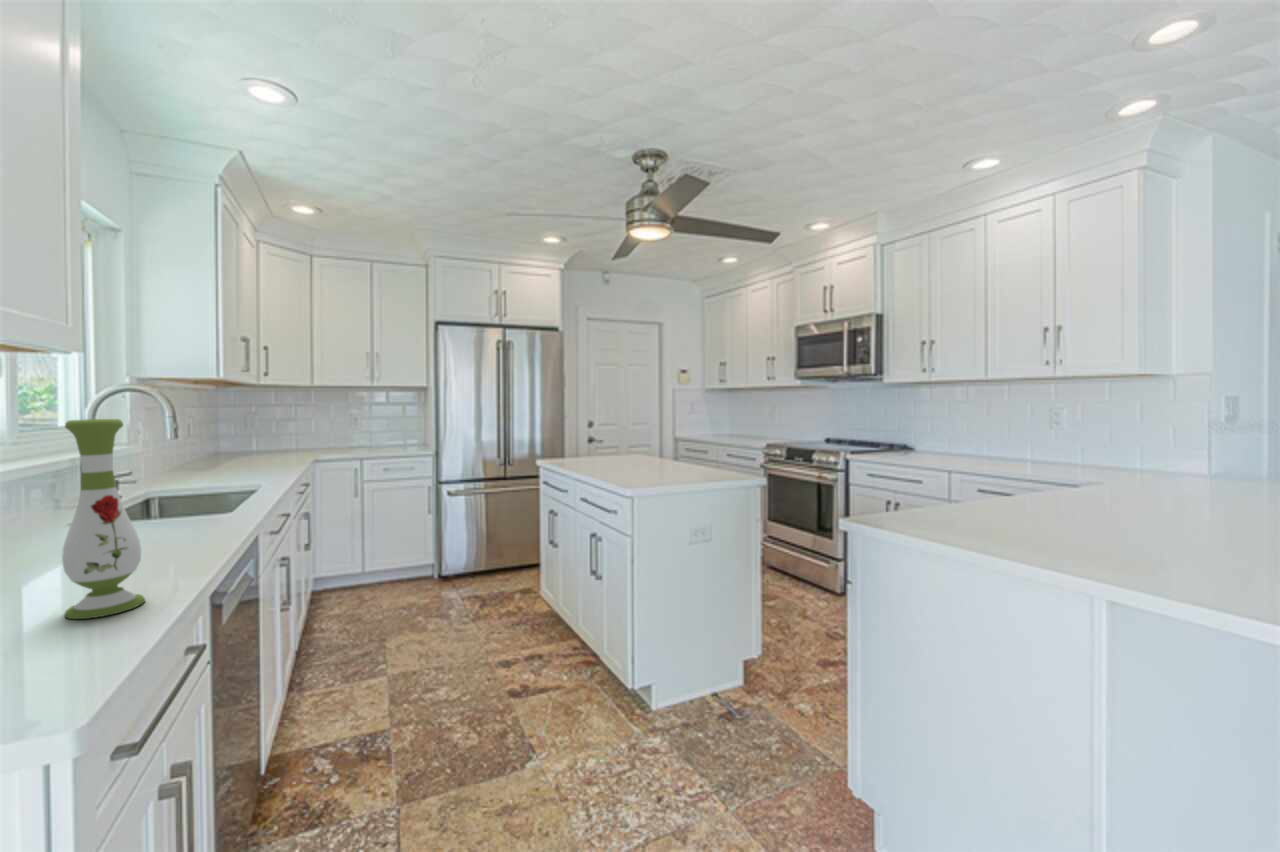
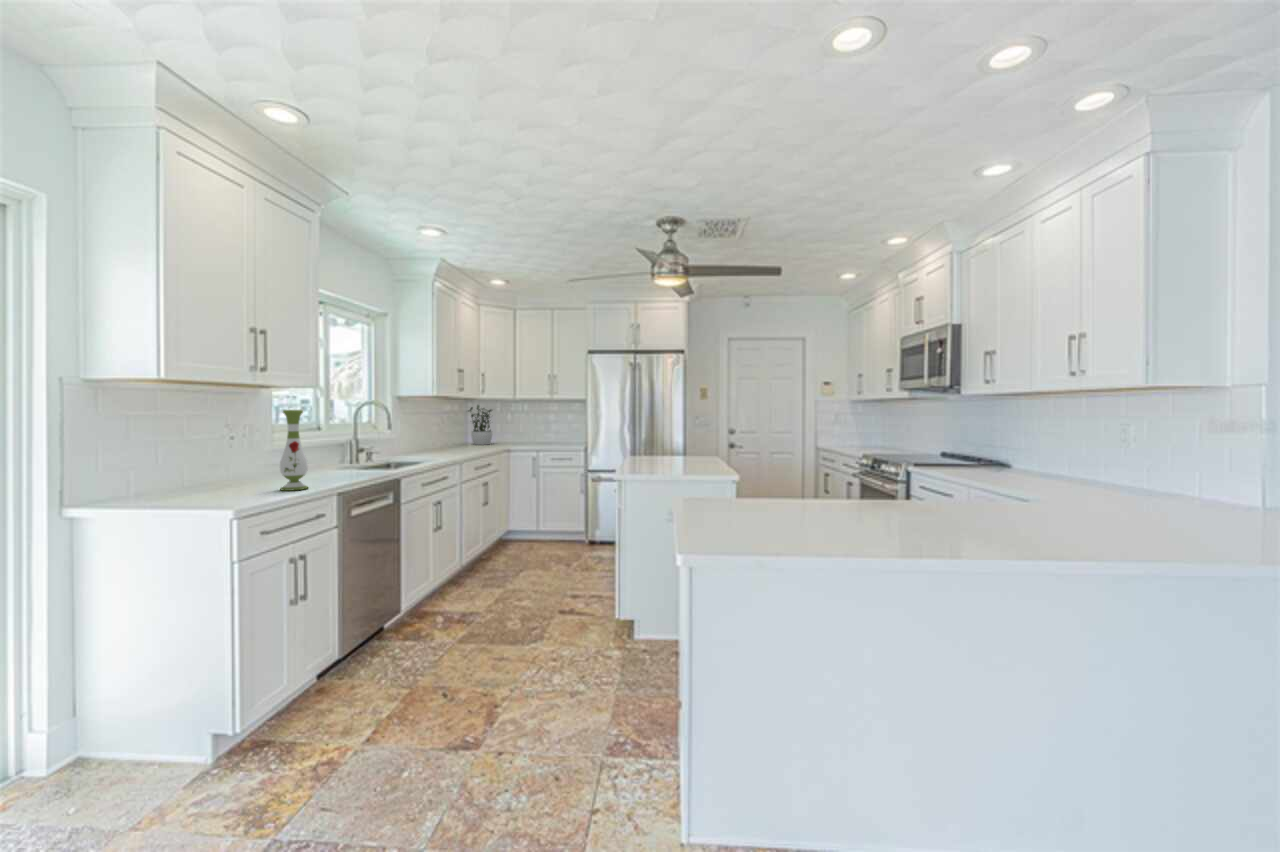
potted plant: none [229,397,274,457] -> present [468,405,492,445]

